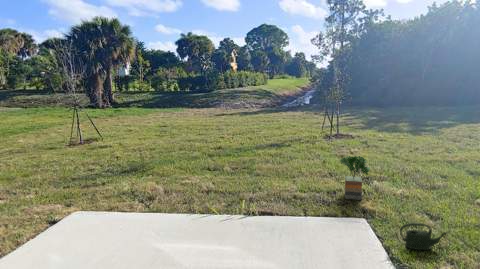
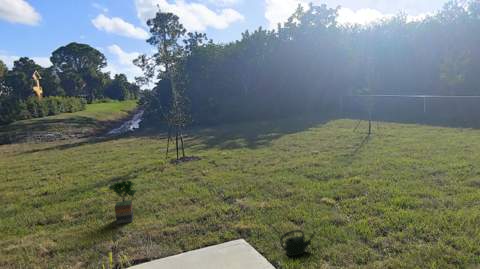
potted tree: present [340,156,370,200] -> present [109,181,137,224]

